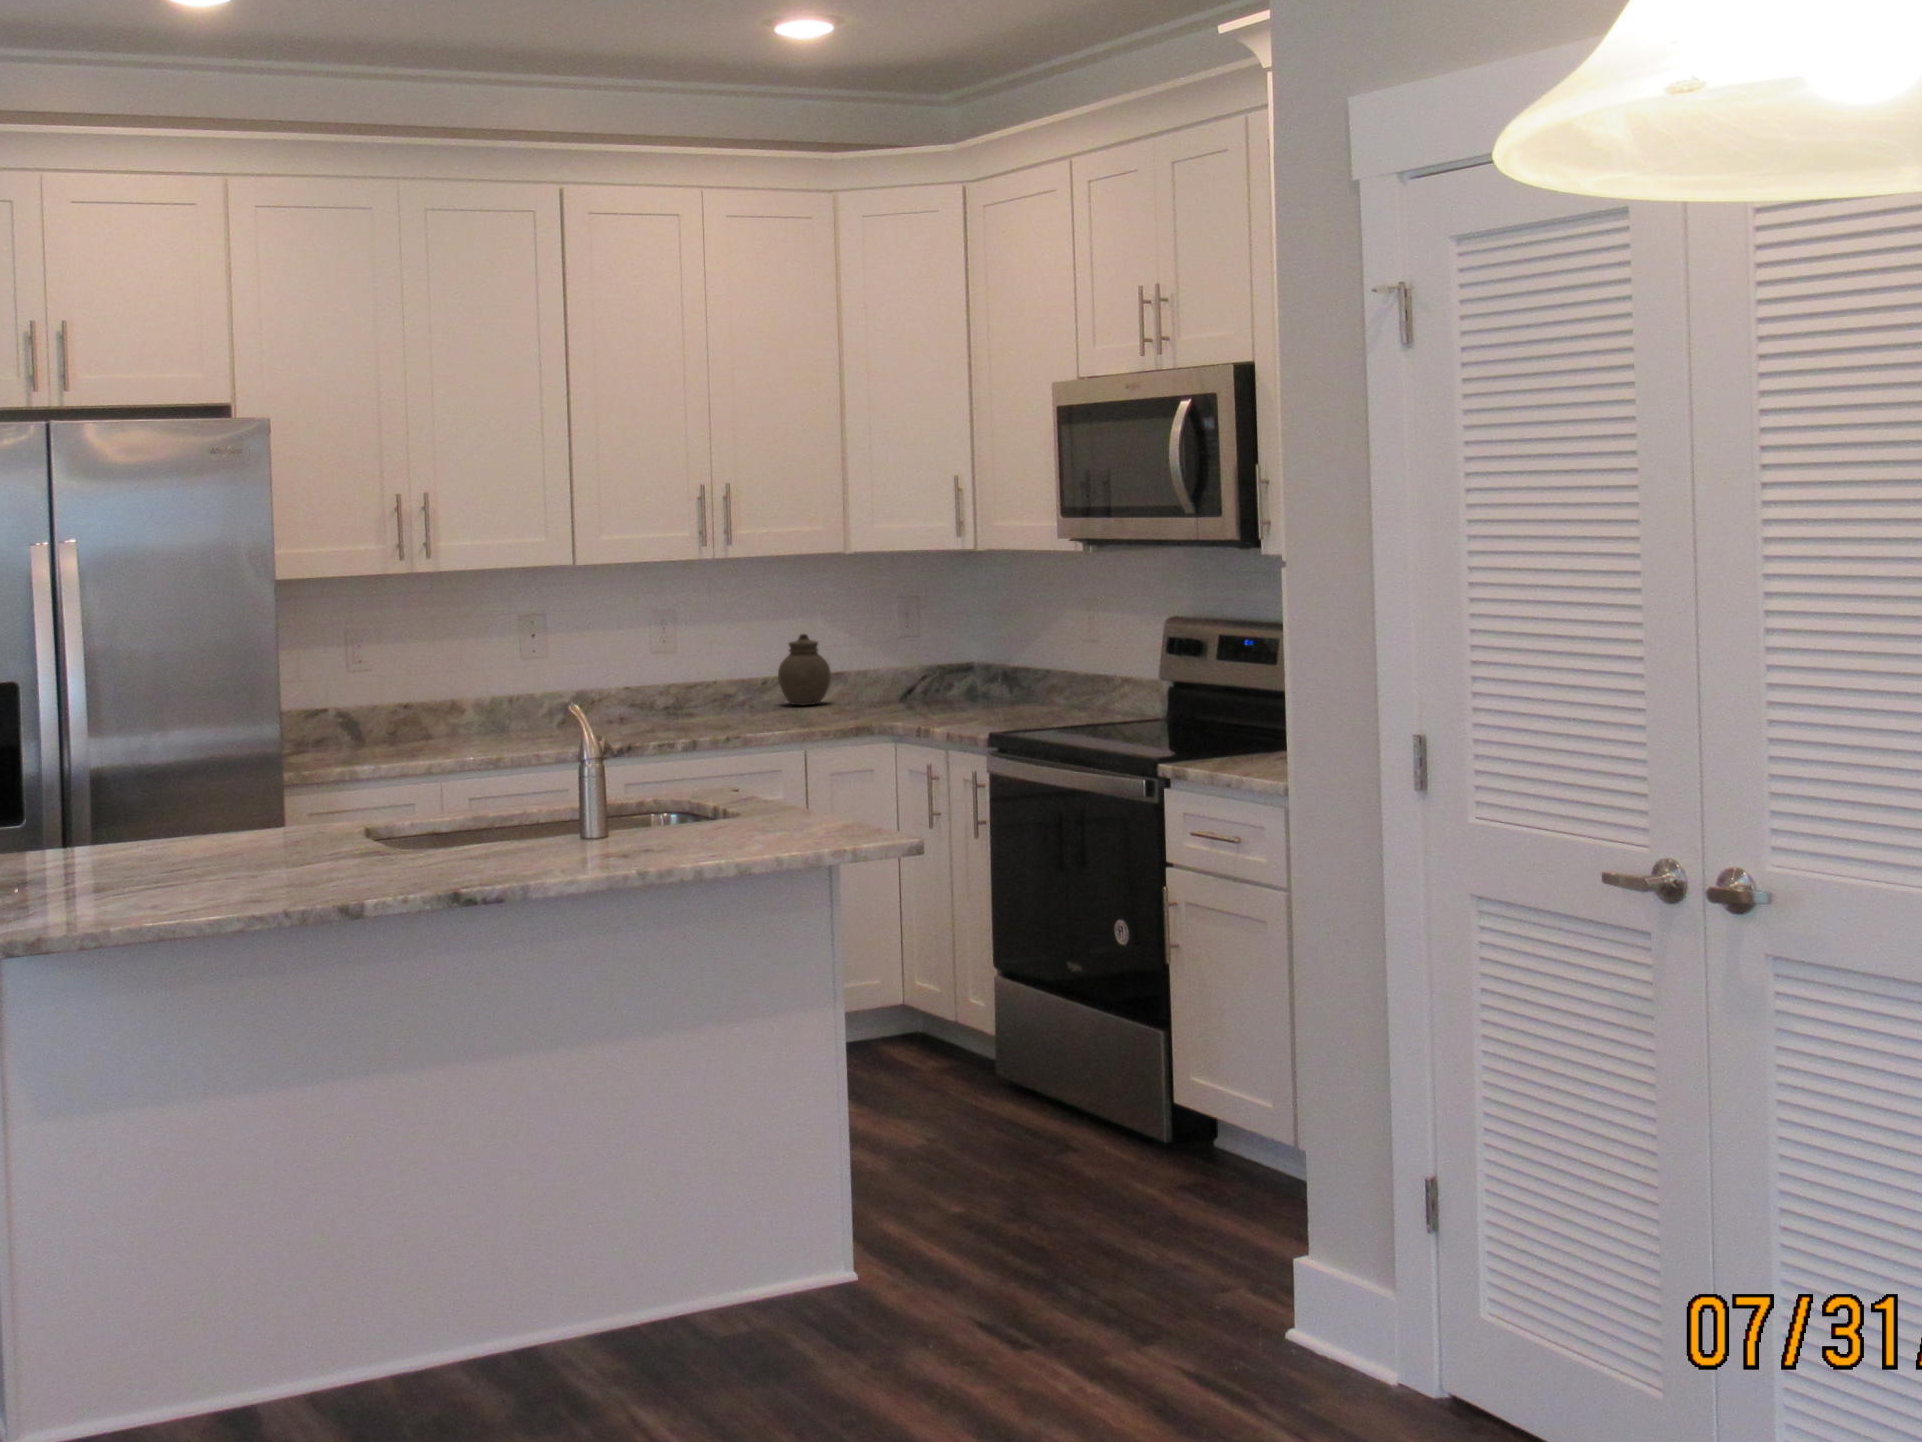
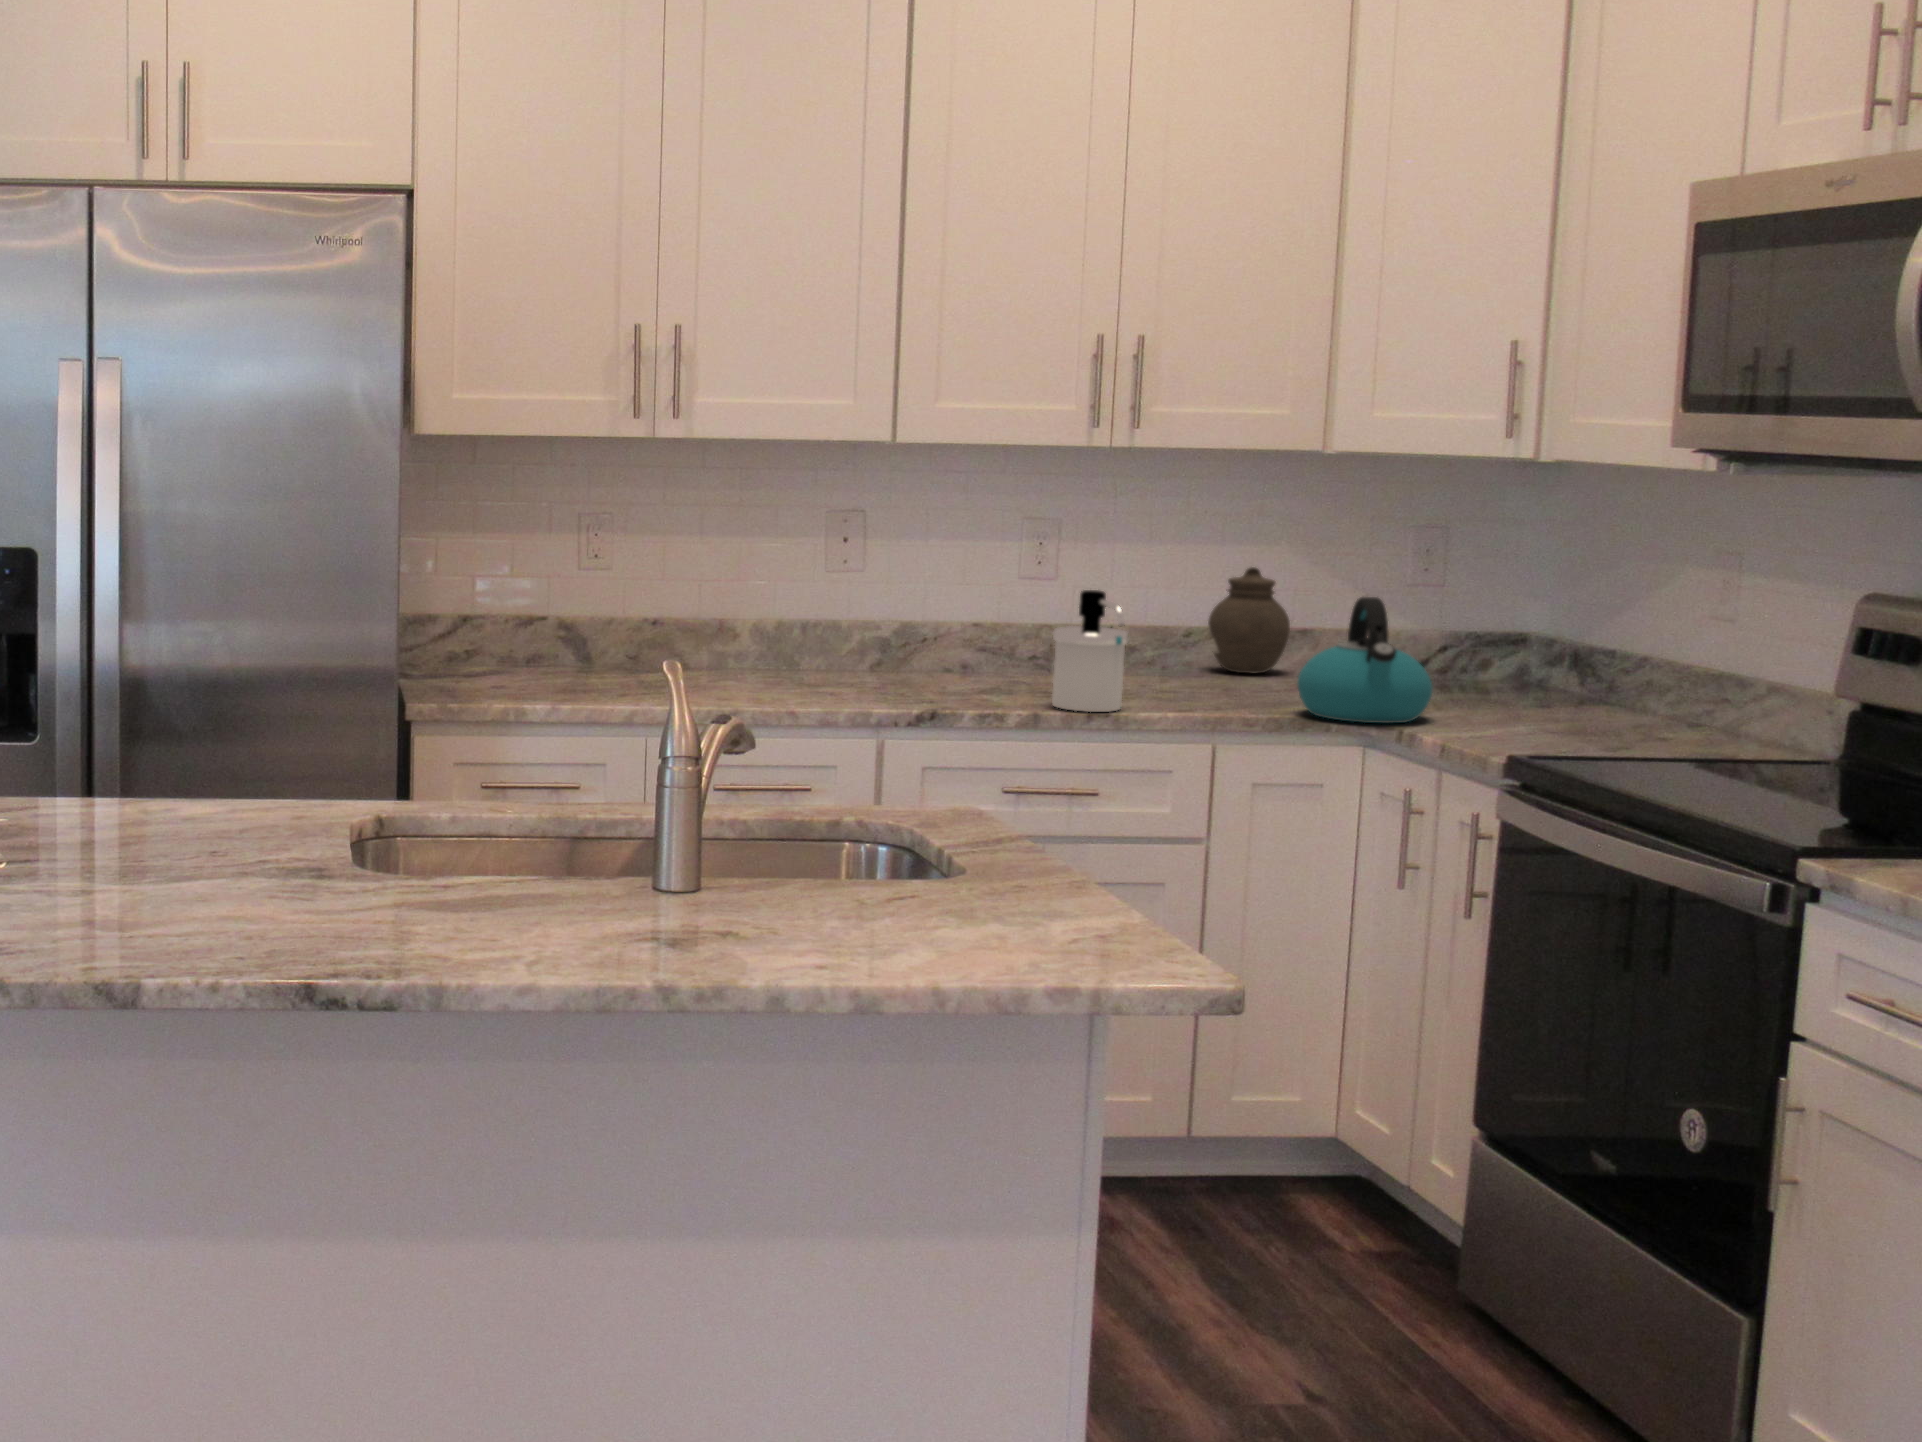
kettle: none [853,644,934,725] -> present [1297,597,1433,723]
soap dispenser: none [699,654,749,735] -> present [1052,590,1128,712]

